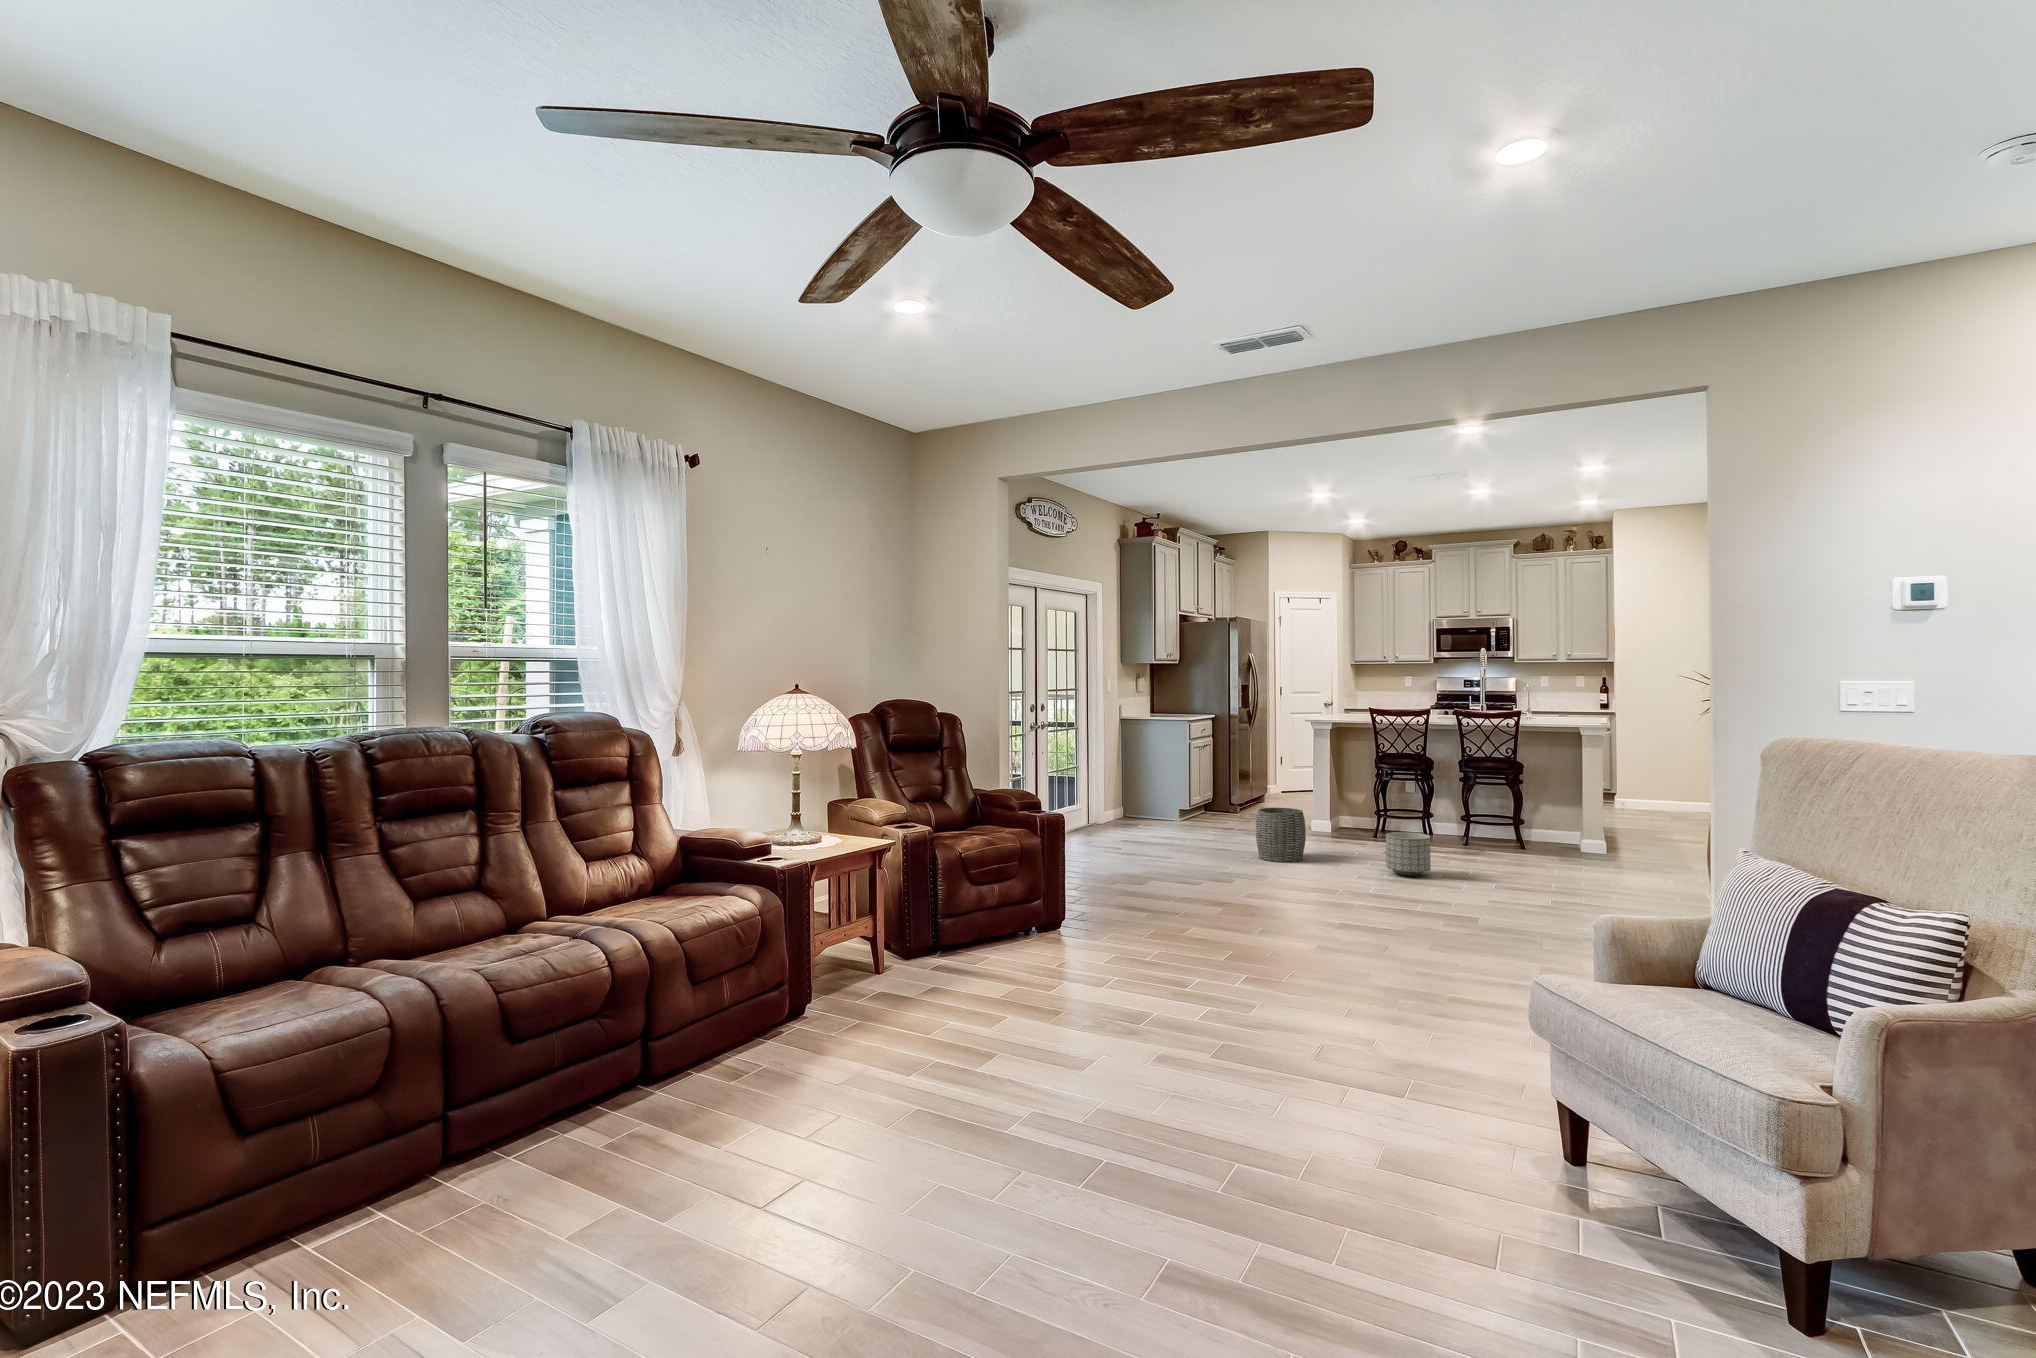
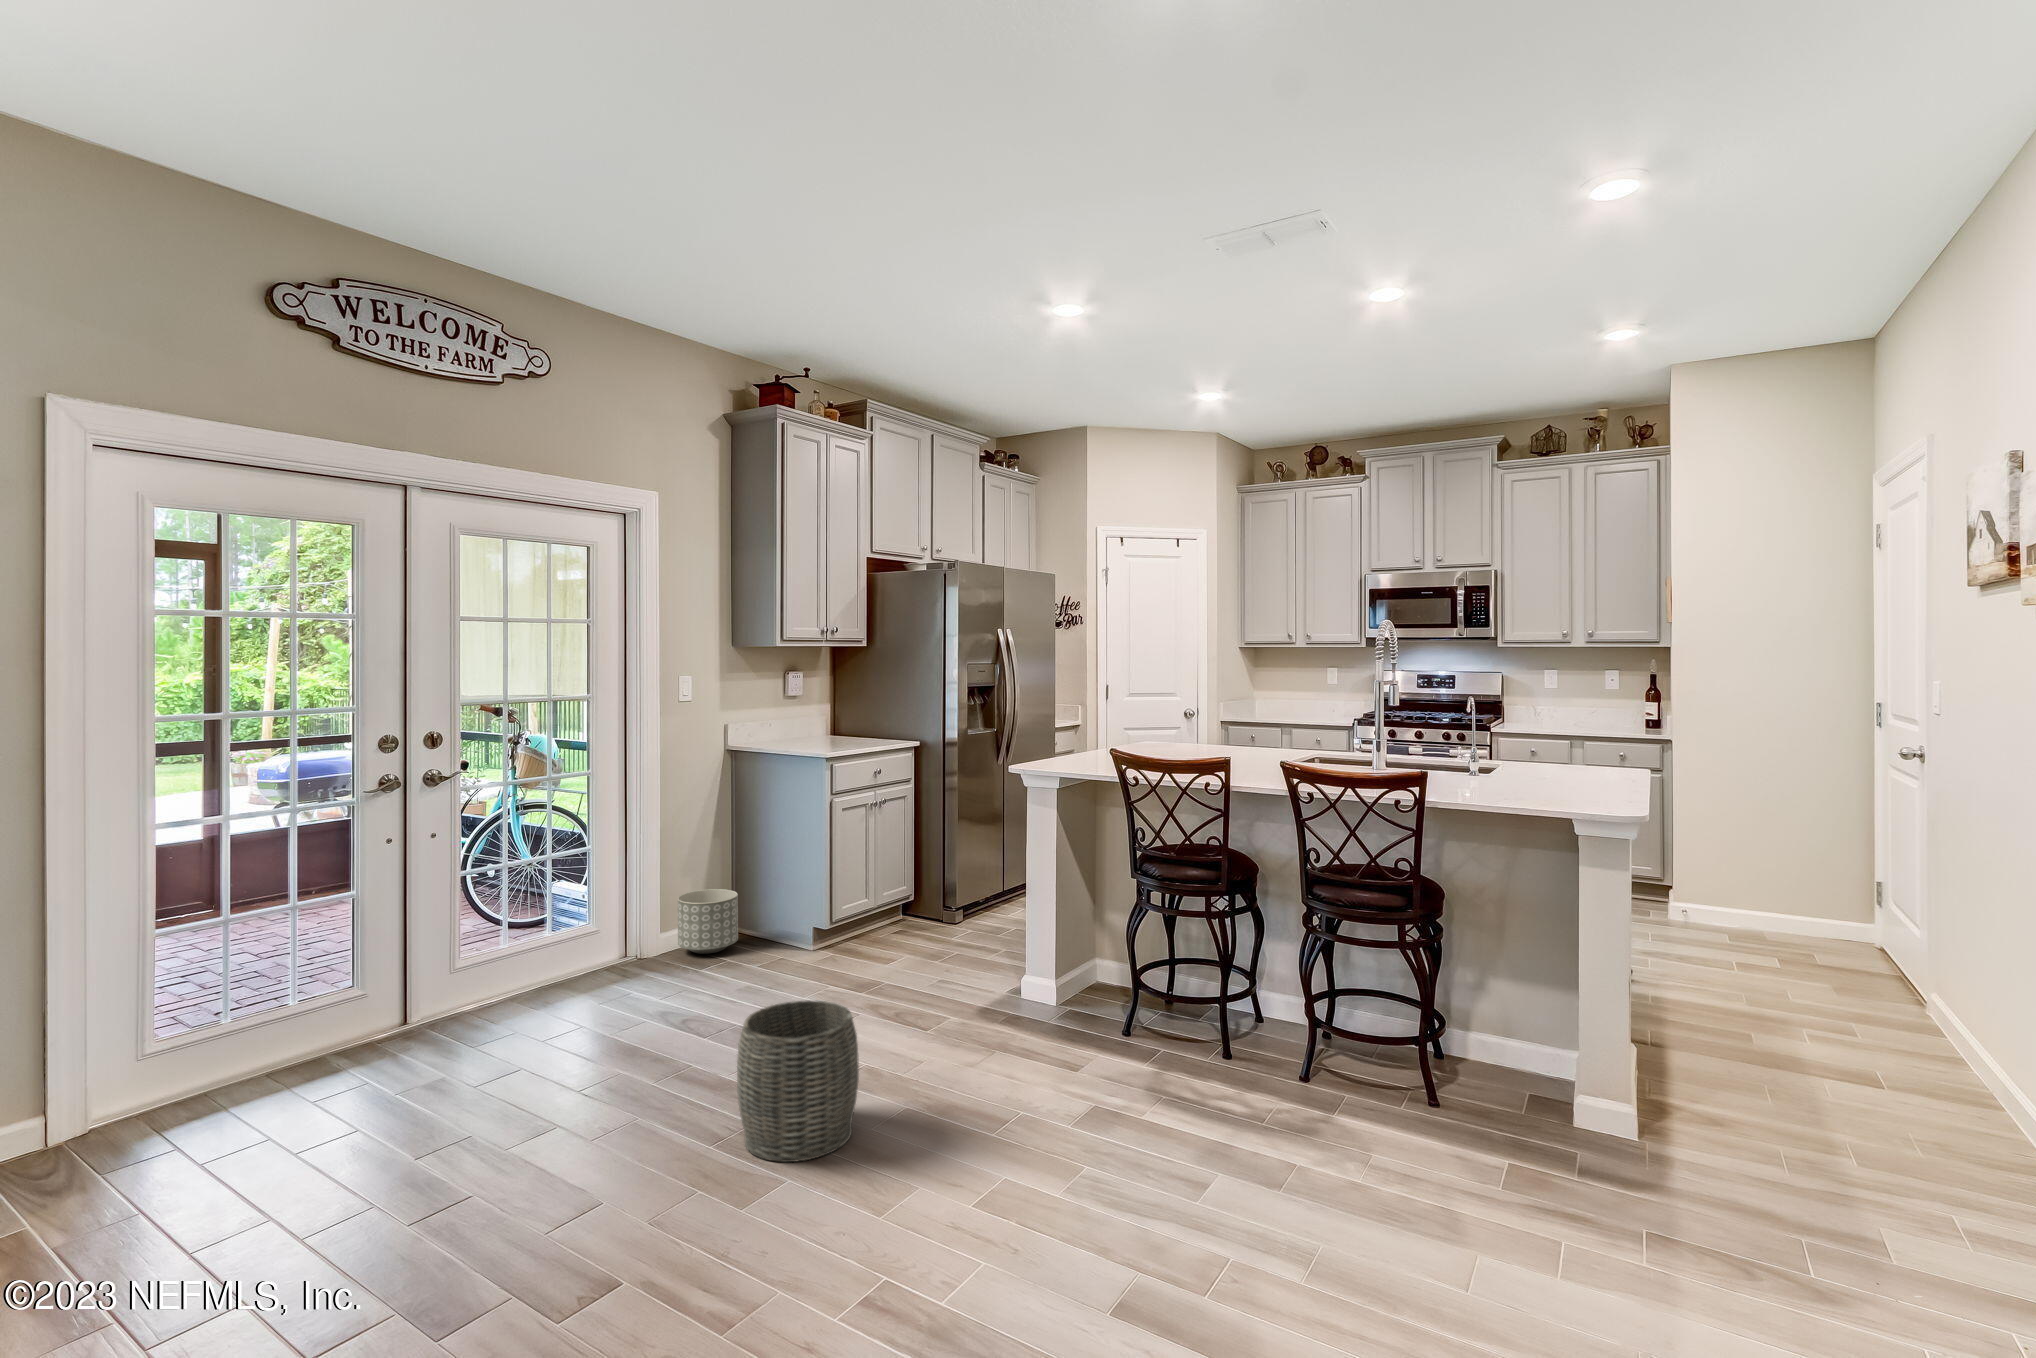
planter: present [1386,832,1431,876] -> present [678,889,738,954]

